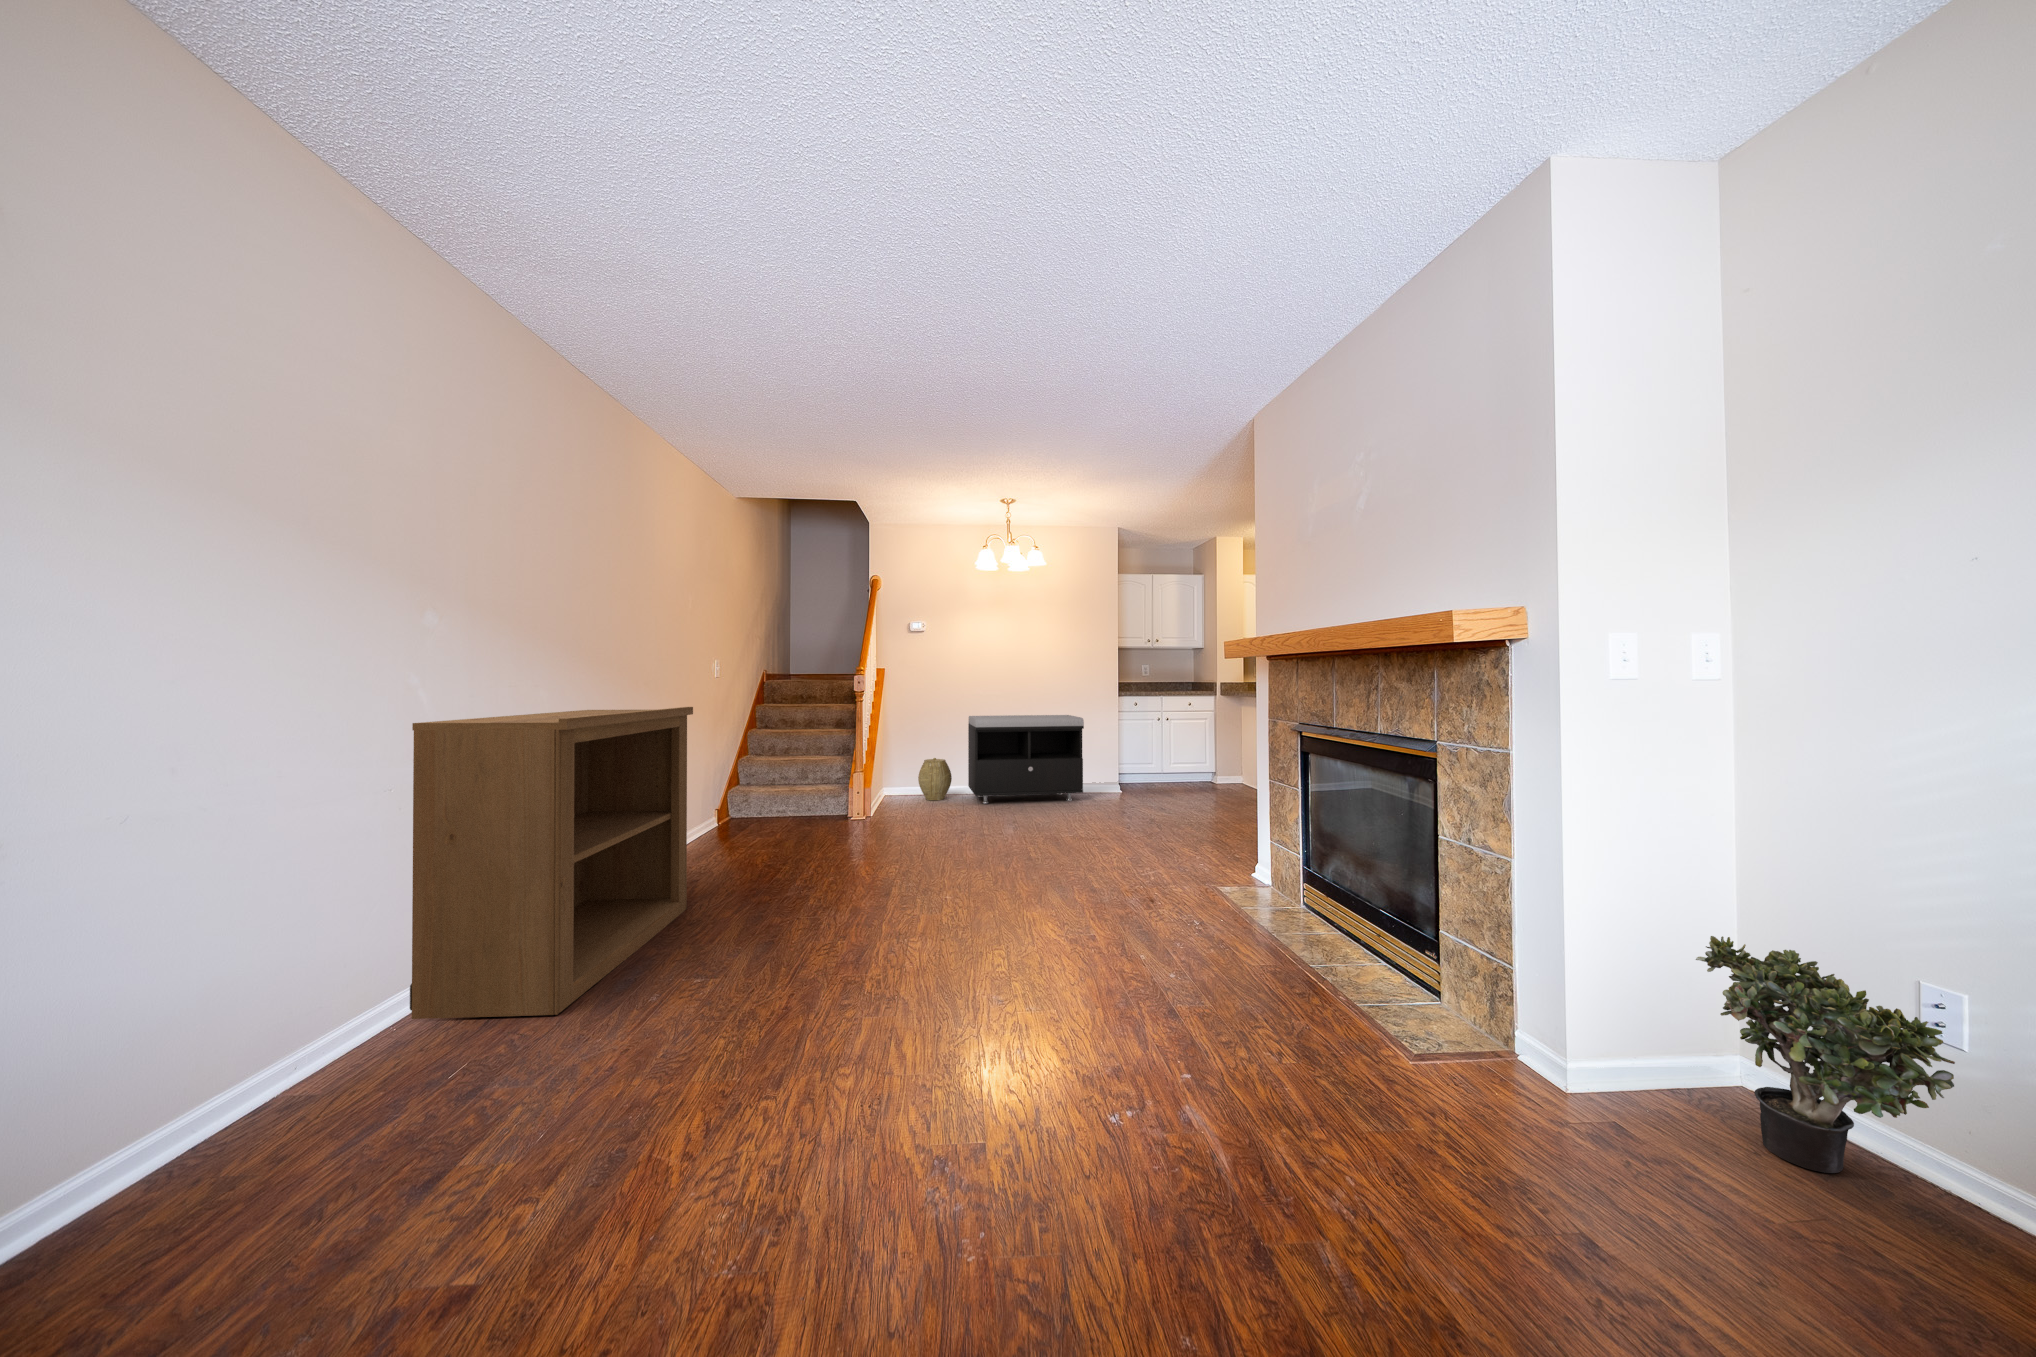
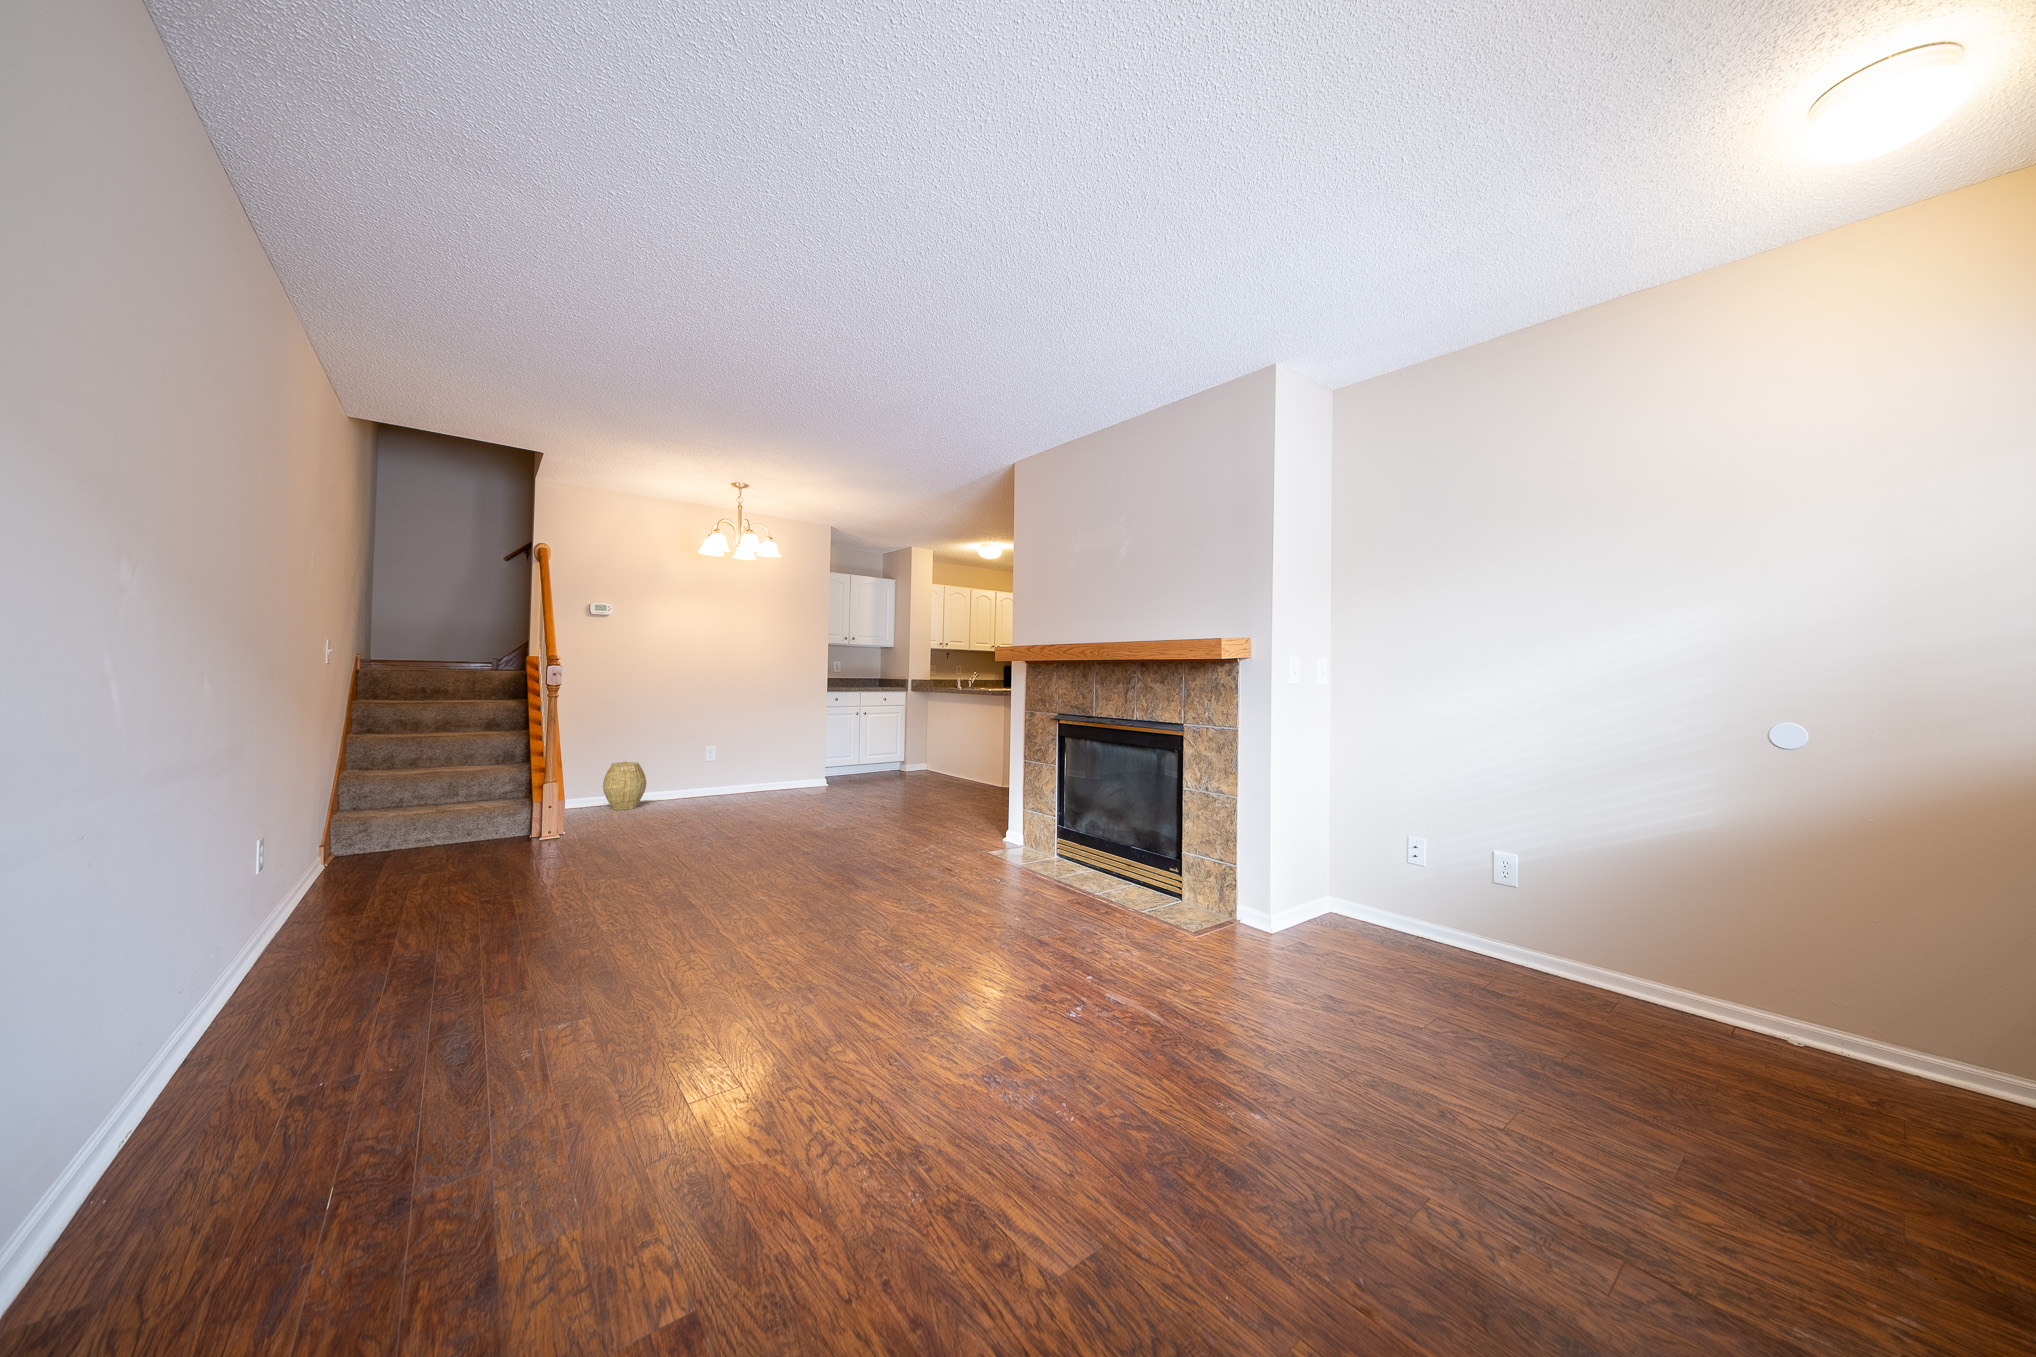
bookshelf: present [410,707,693,1019] -> none [141,698,446,1135]
storage bench: present [968,715,1084,804] -> none [663,711,804,808]
potted plant: present [1696,936,1955,1173] -> none [1324,828,1423,940]

